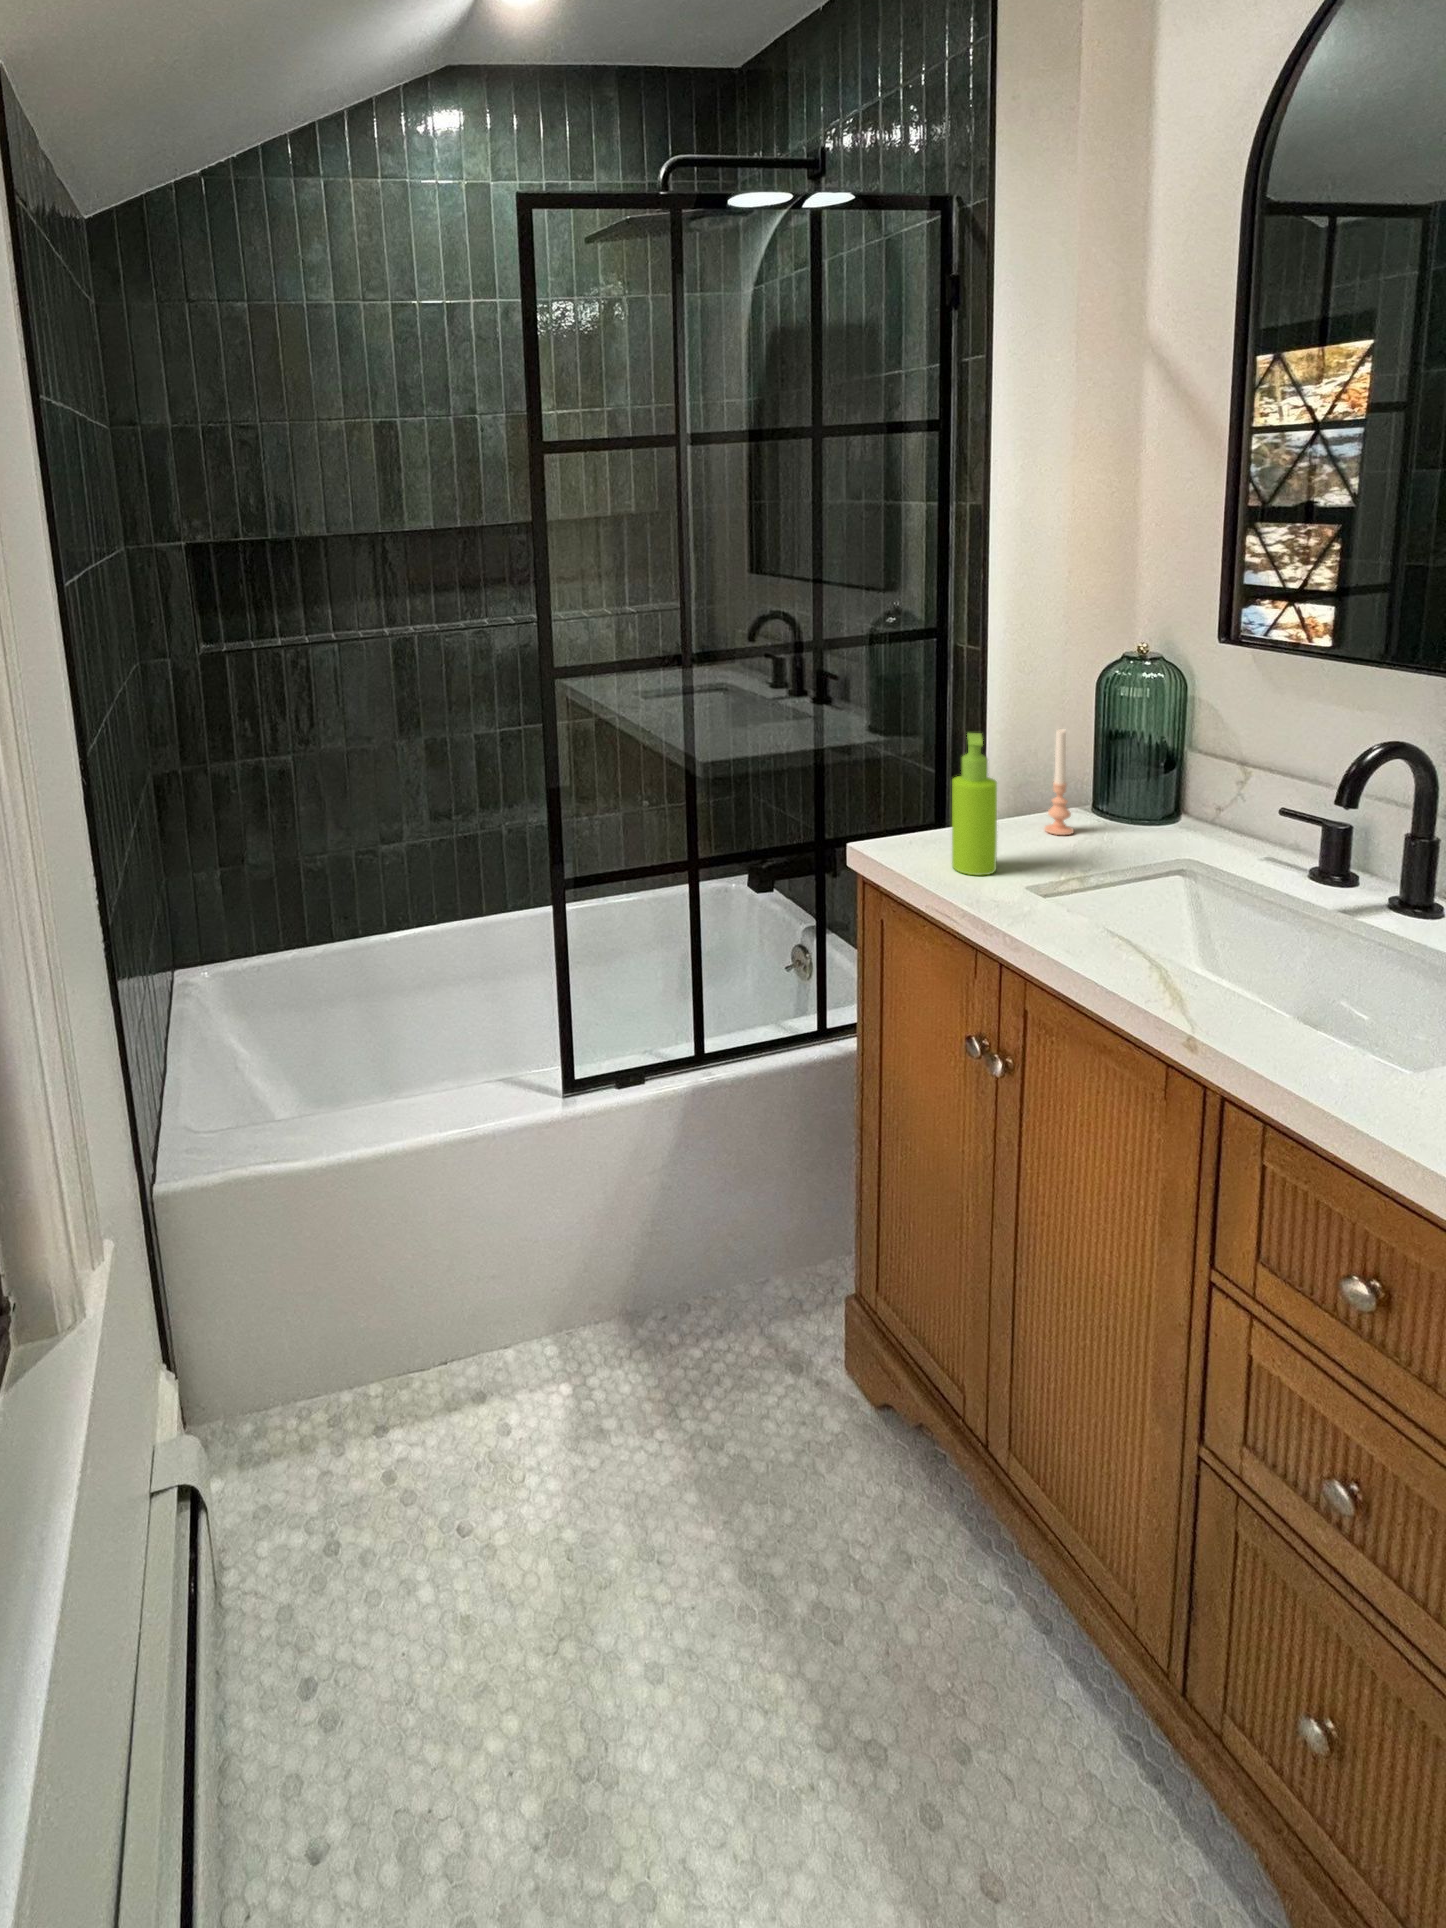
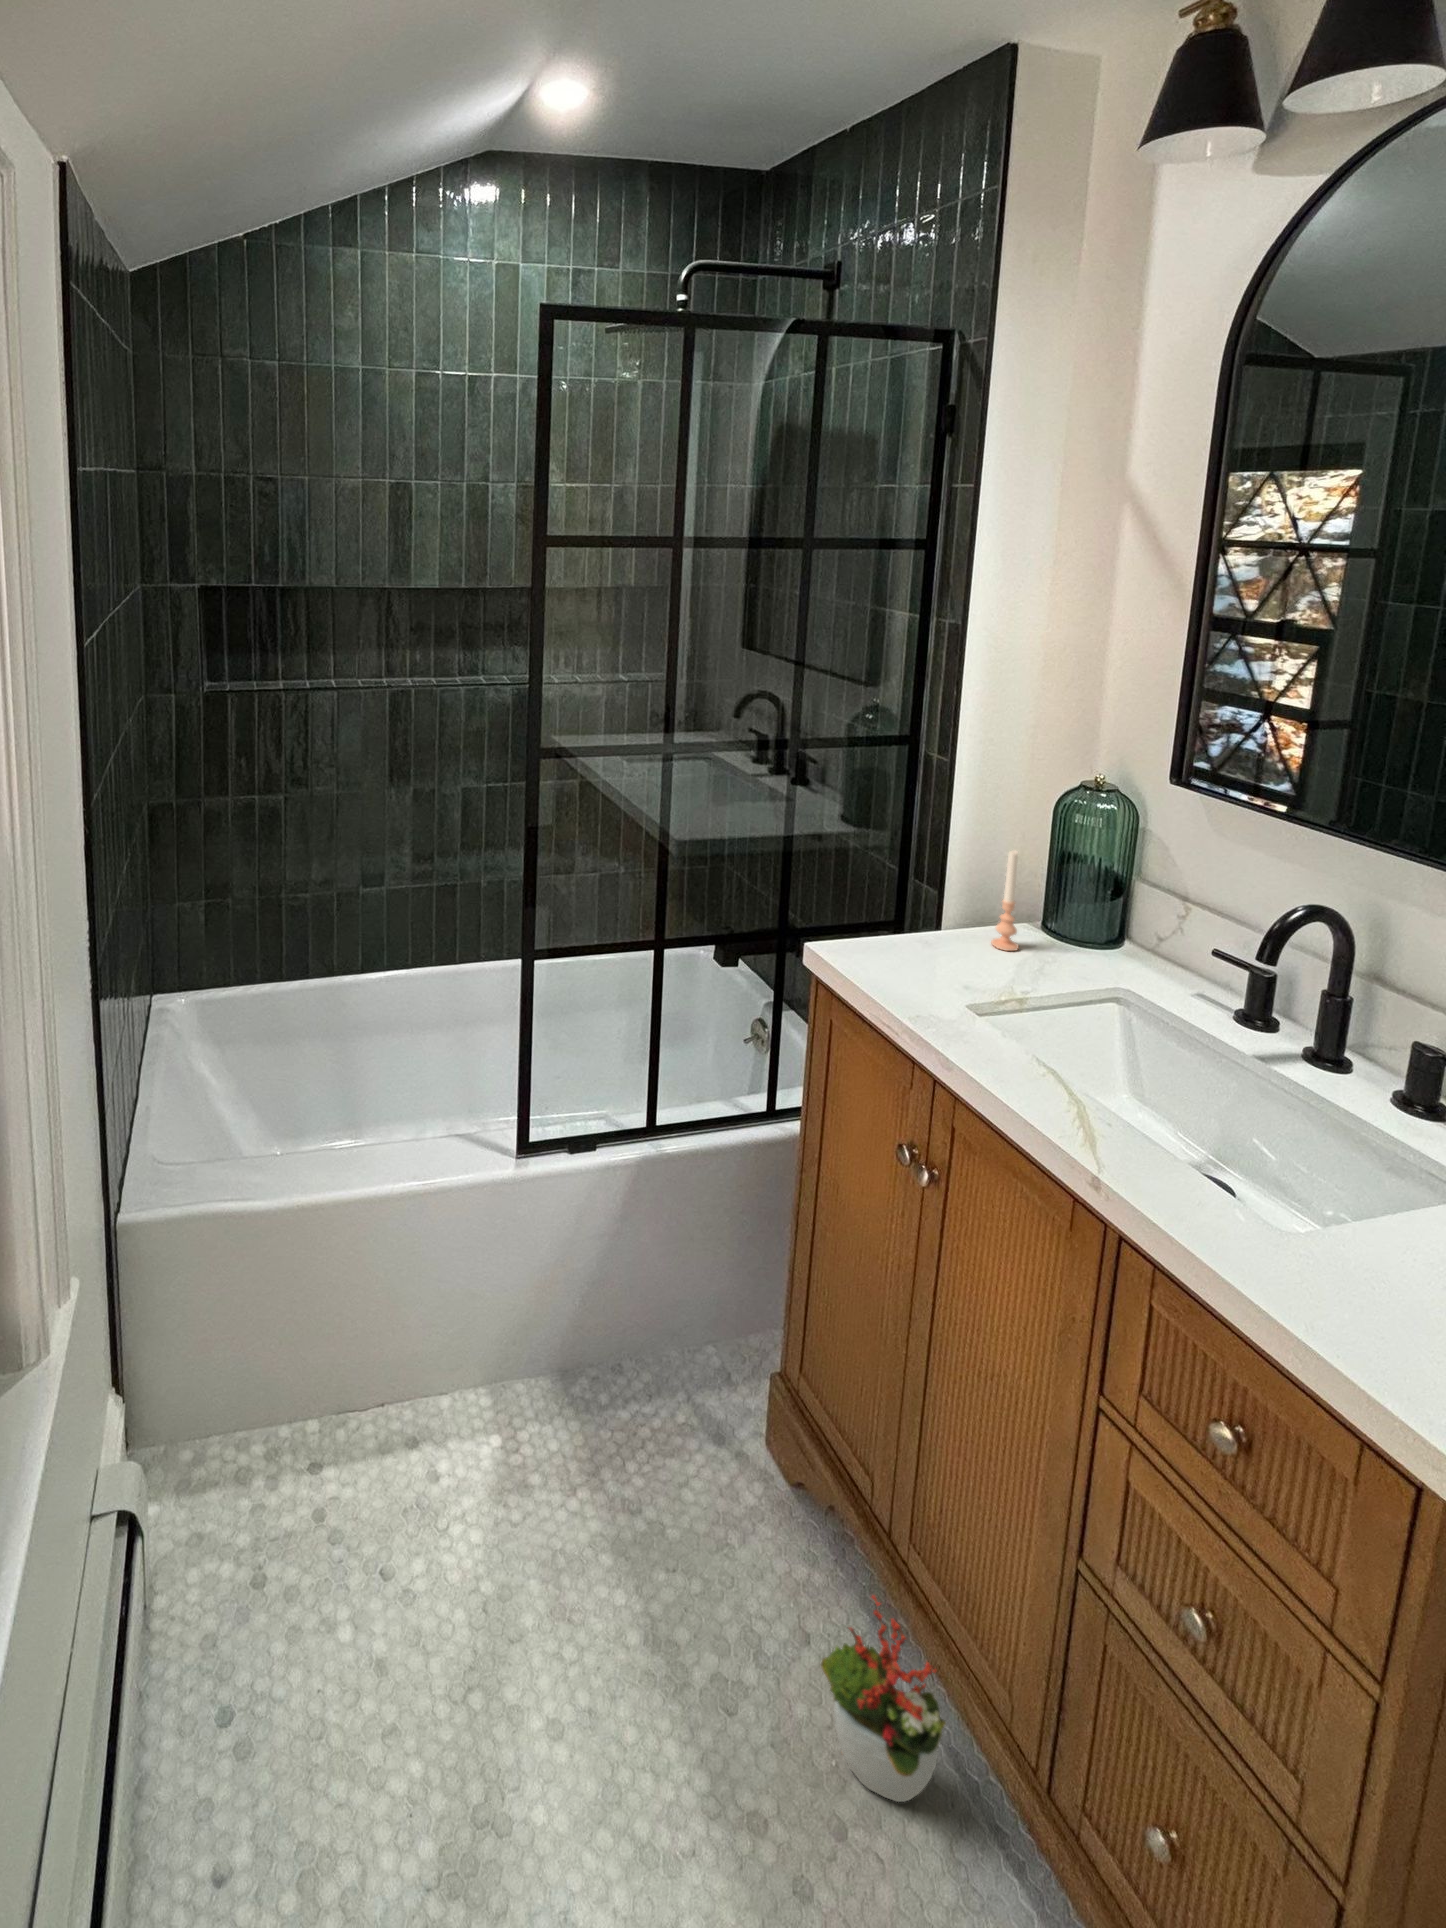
soap dispenser: present [952,733,997,875] -> none [899,852,947,988]
decorative plant: none [928,1507,1067,1721] -> present [821,1596,946,1802]

